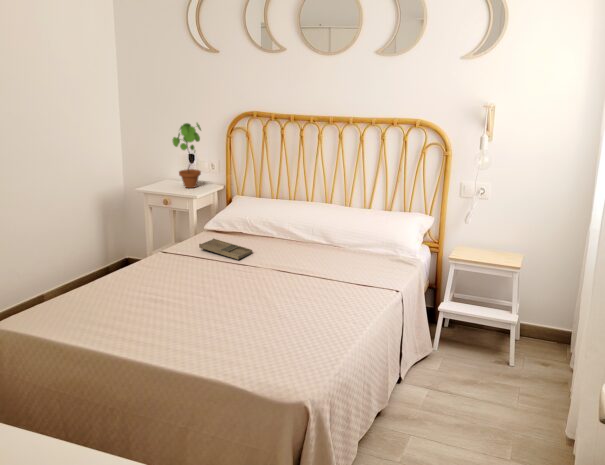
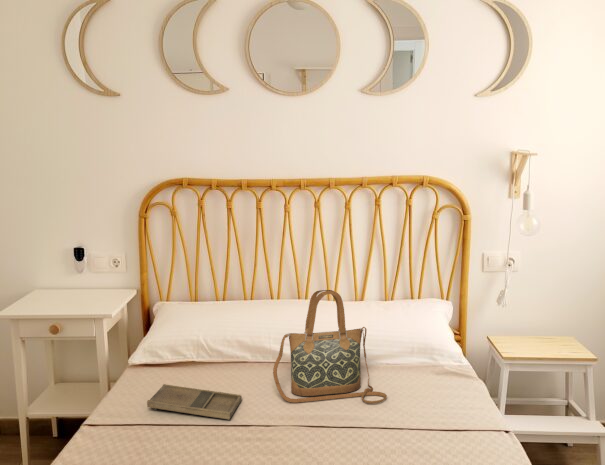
potted plant: present [173,123,201,188] -> none [56,199,102,301]
handbag: none [271,191,336,265] -> present [273,290,387,404]

